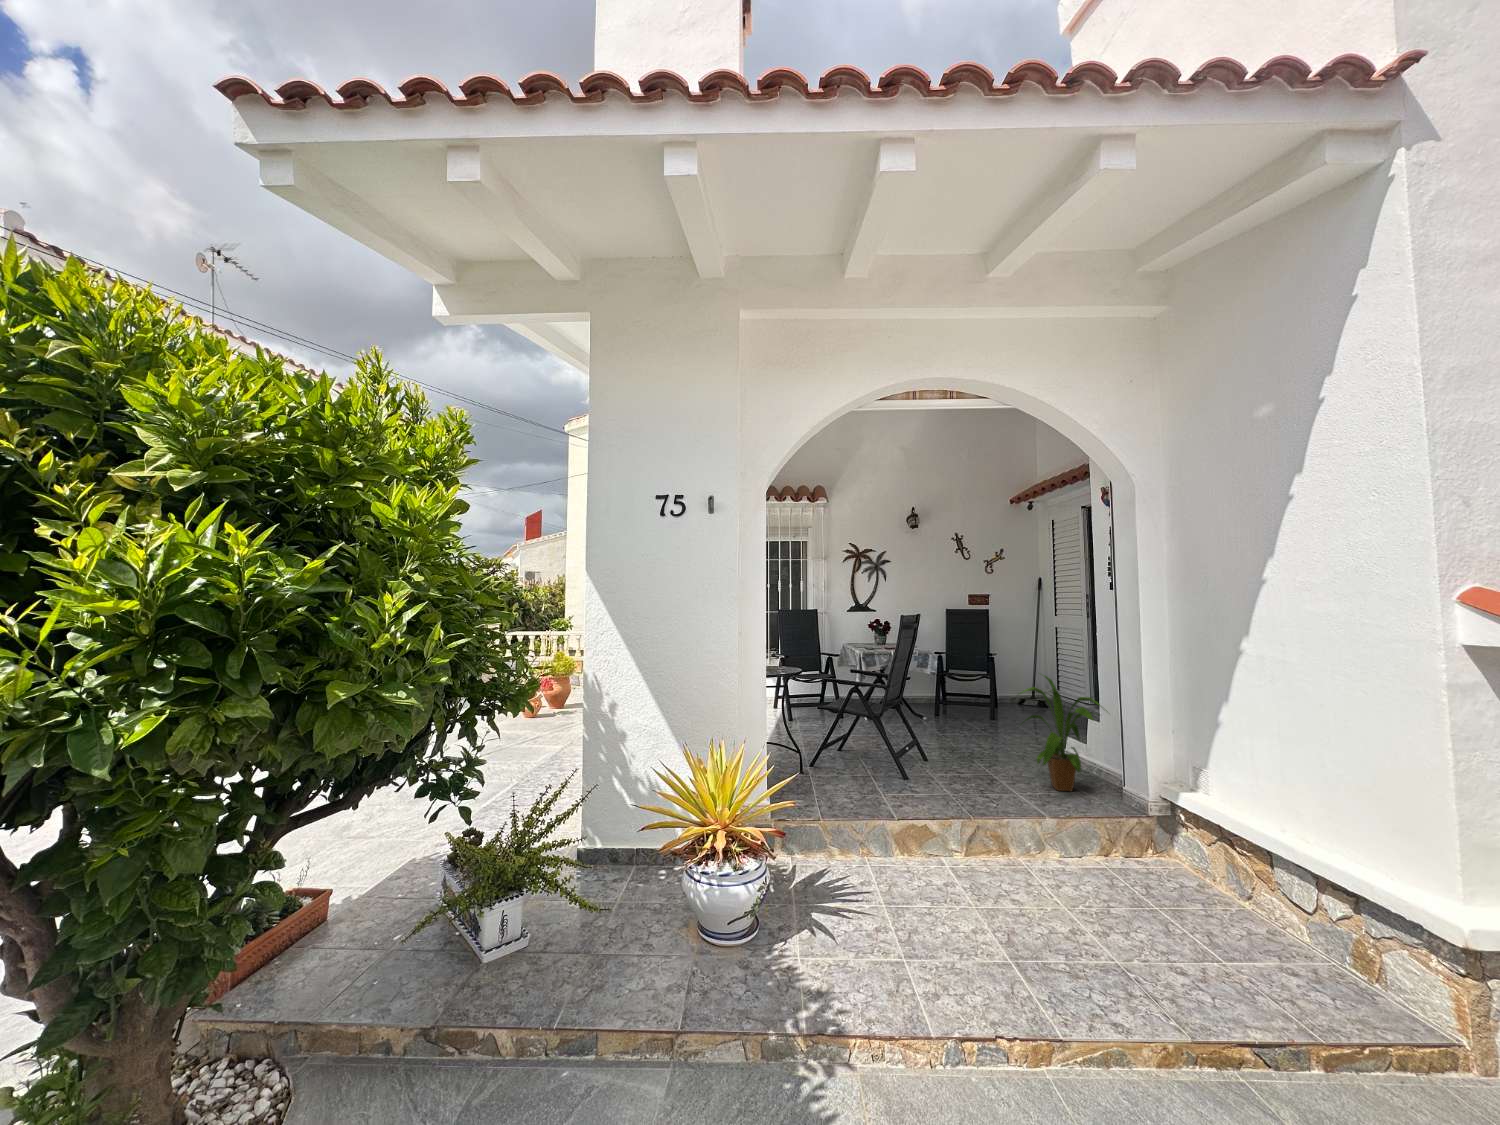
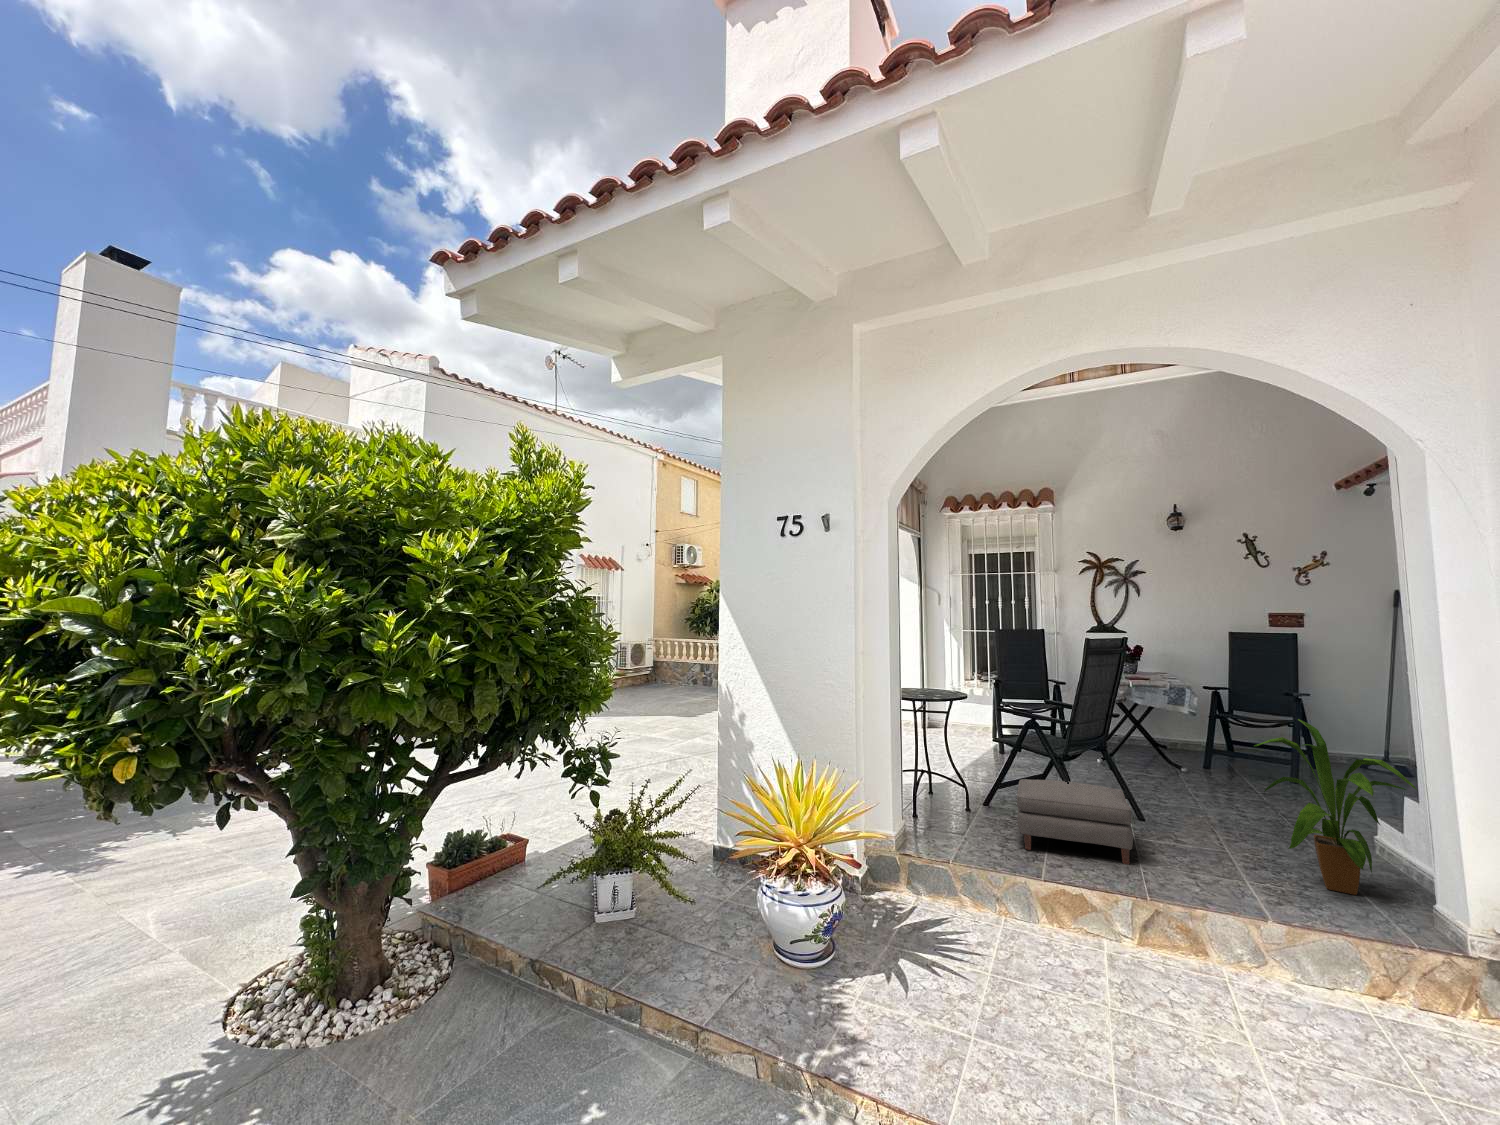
ottoman: none [850,737,943,798] -> present [1017,779,1133,864]

